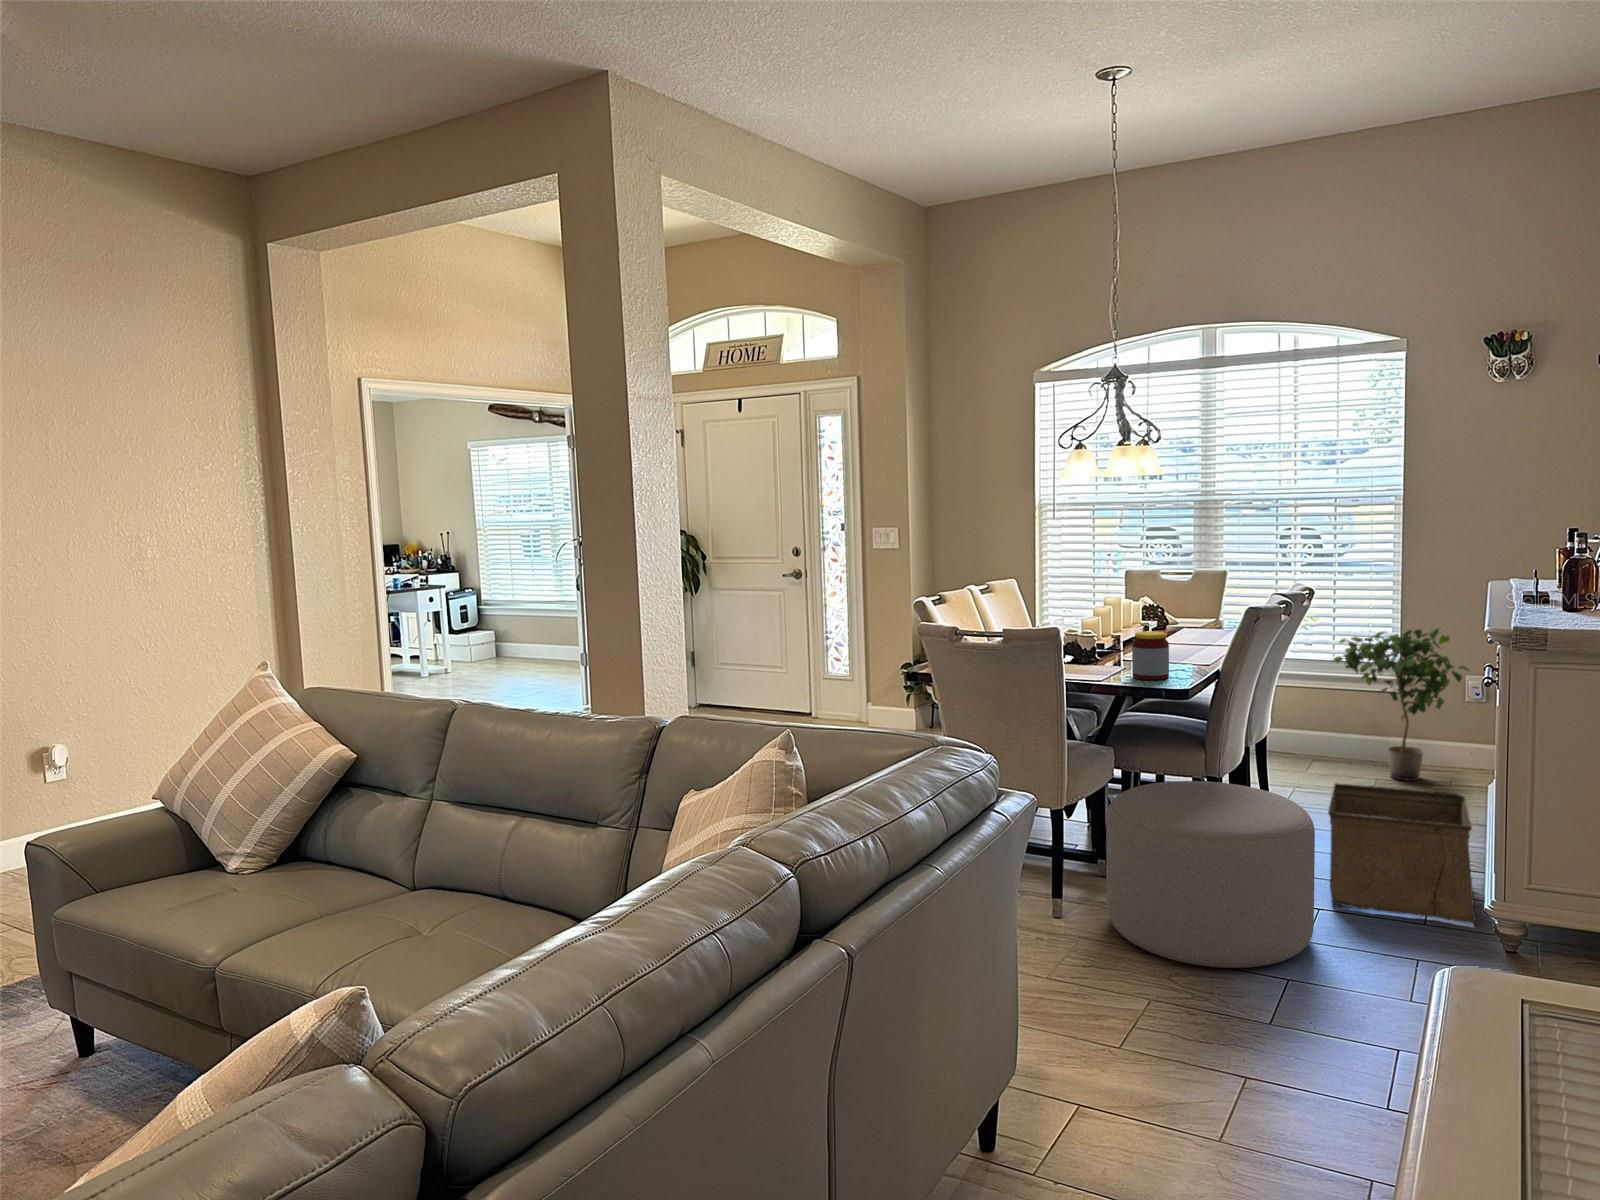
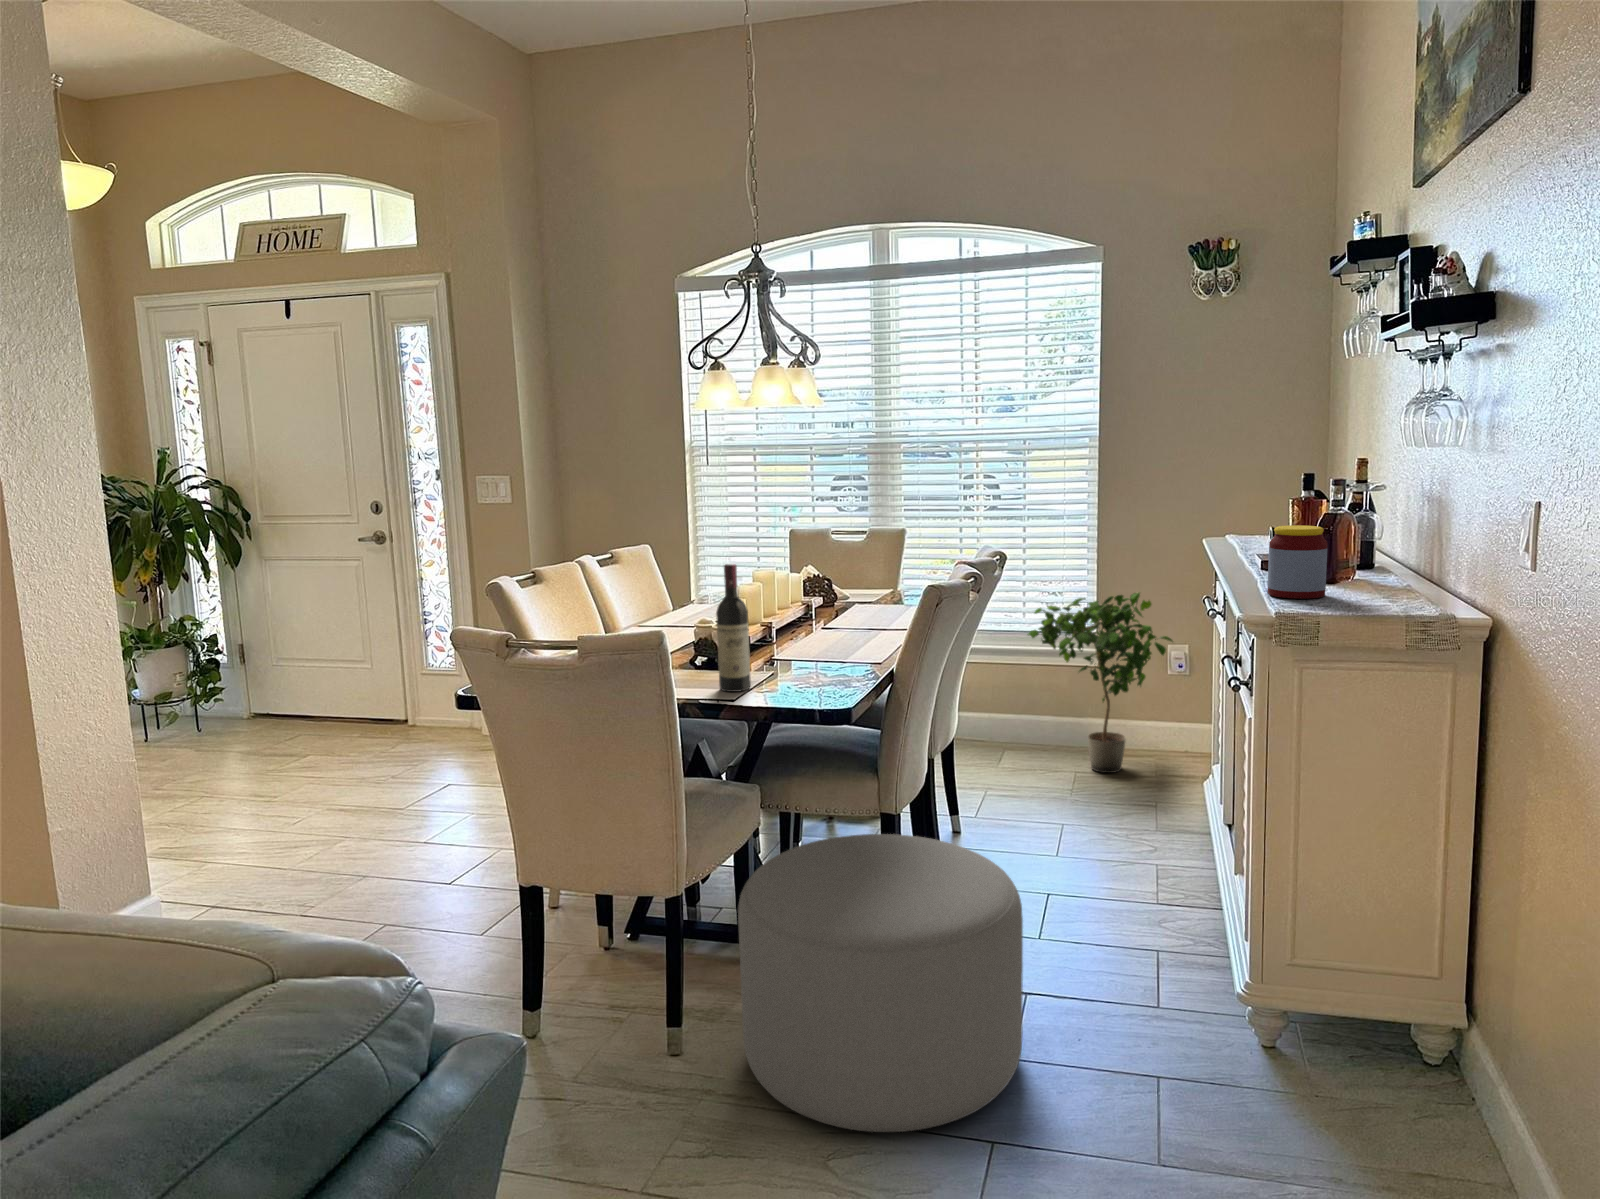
wine bottle: none [1090,587,1113,676] -> present [716,563,751,692]
jar: present [1132,631,1169,680] -> present [1268,525,1327,599]
storage bin: present [1328,783,1475,923] -> none [1035,809,1214,999]

